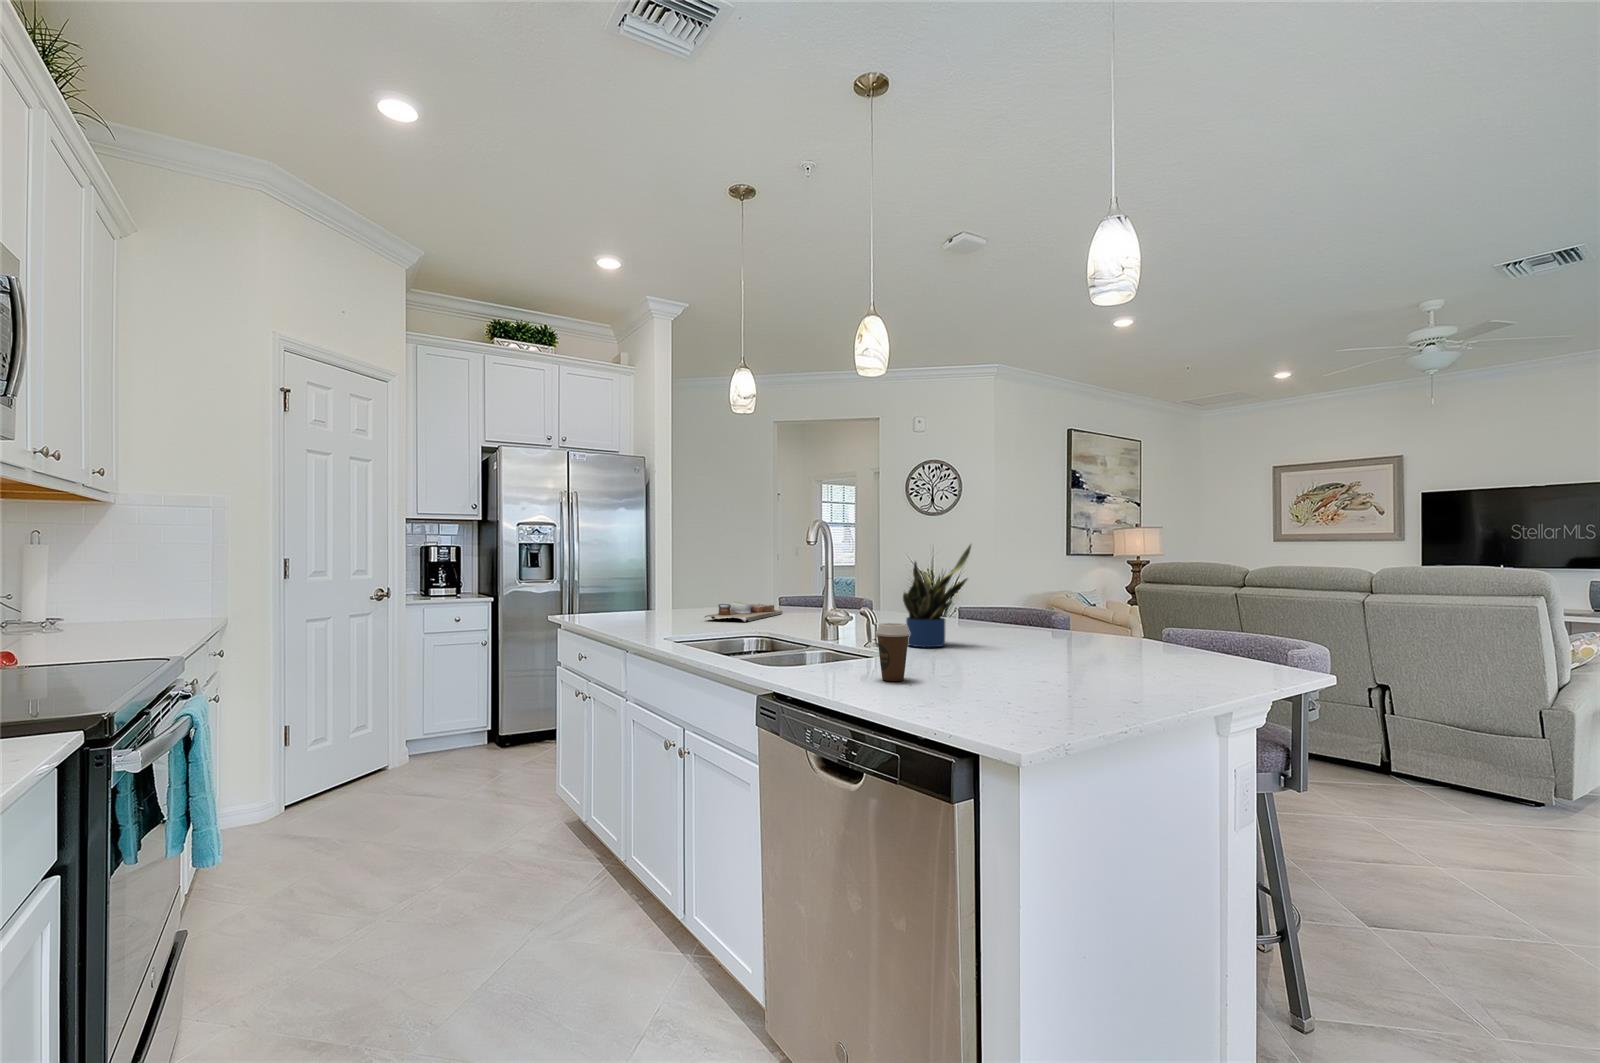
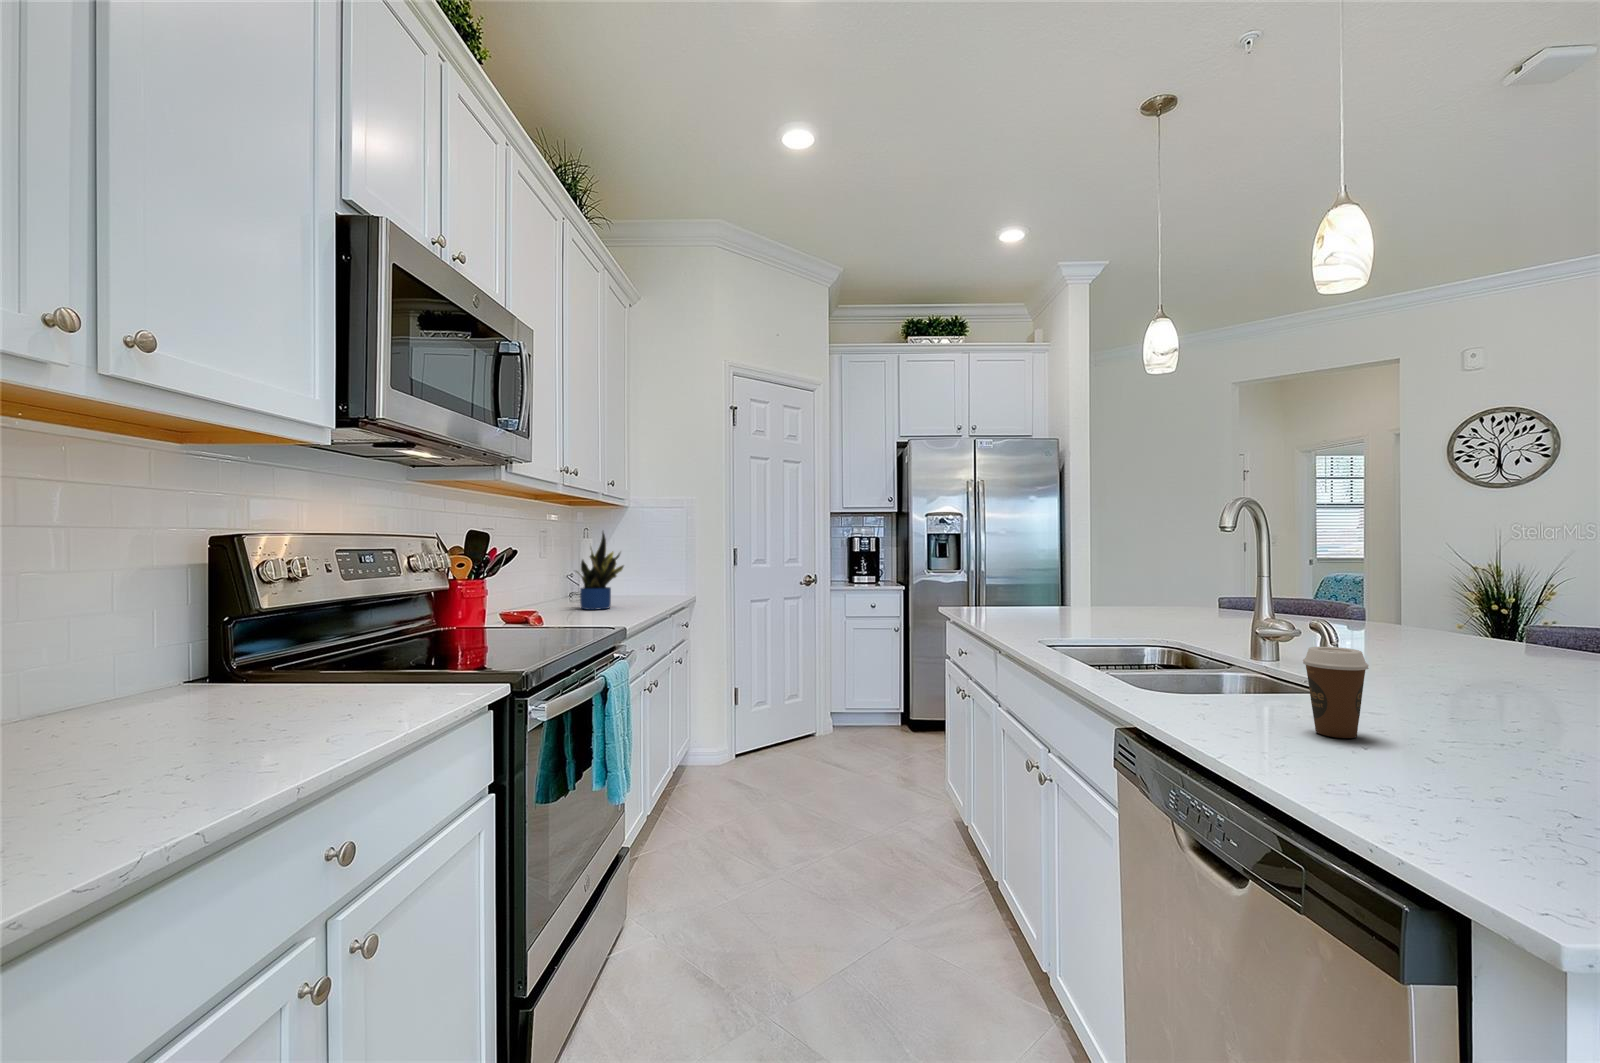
potted plant: present [903,545,971,647] -> present [576,532,624,610]
cutting board: present [705,602,783,622] -> none [1104,601,1217,627]

